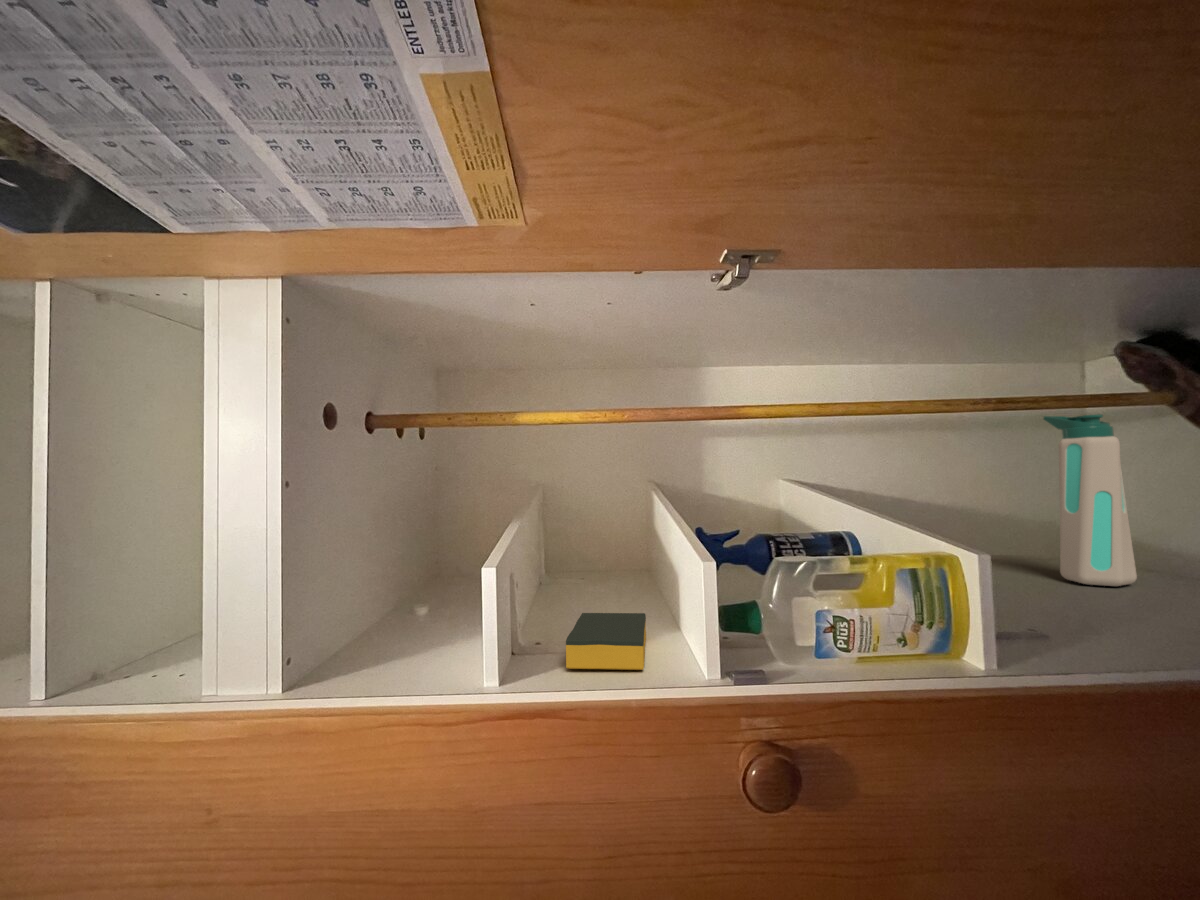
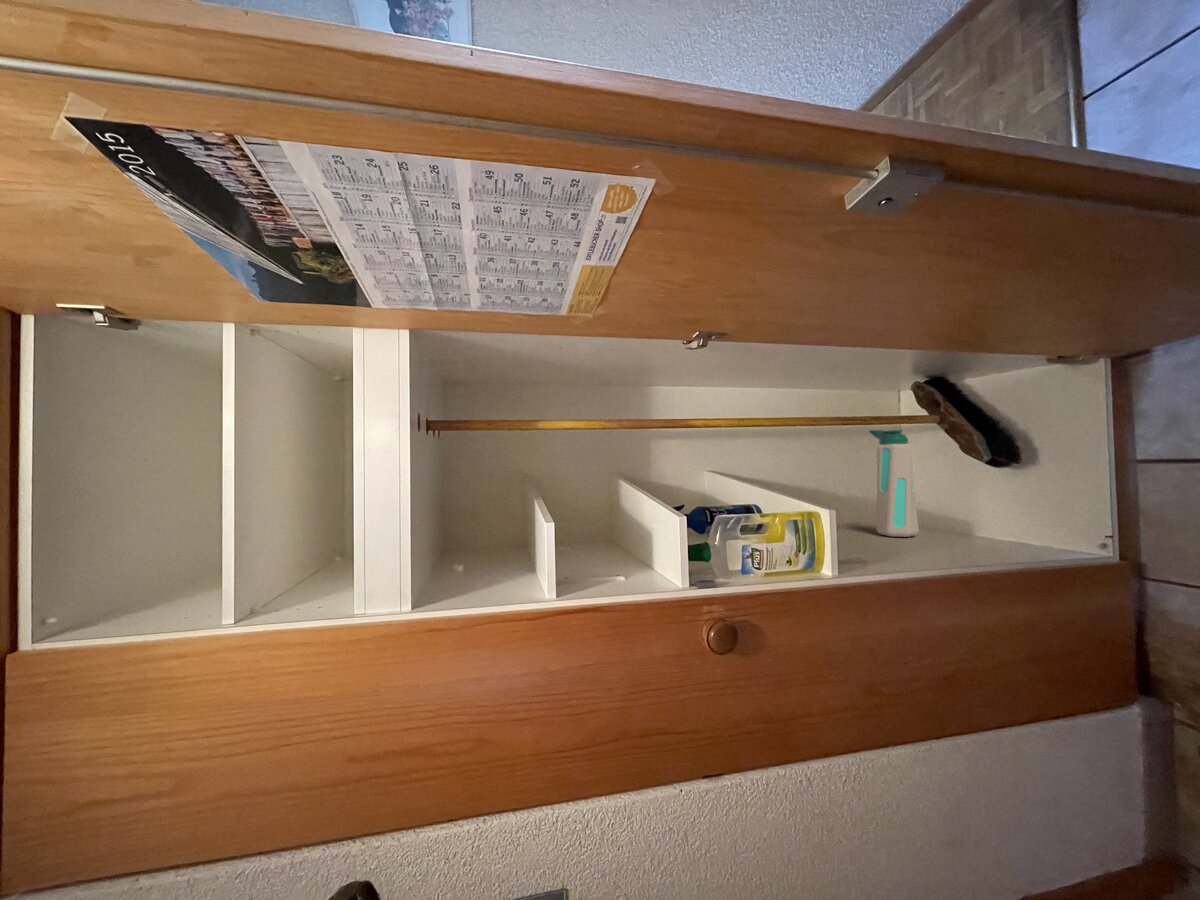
sponge: present [566,613,646,670] -> none [592,555,642,586]

